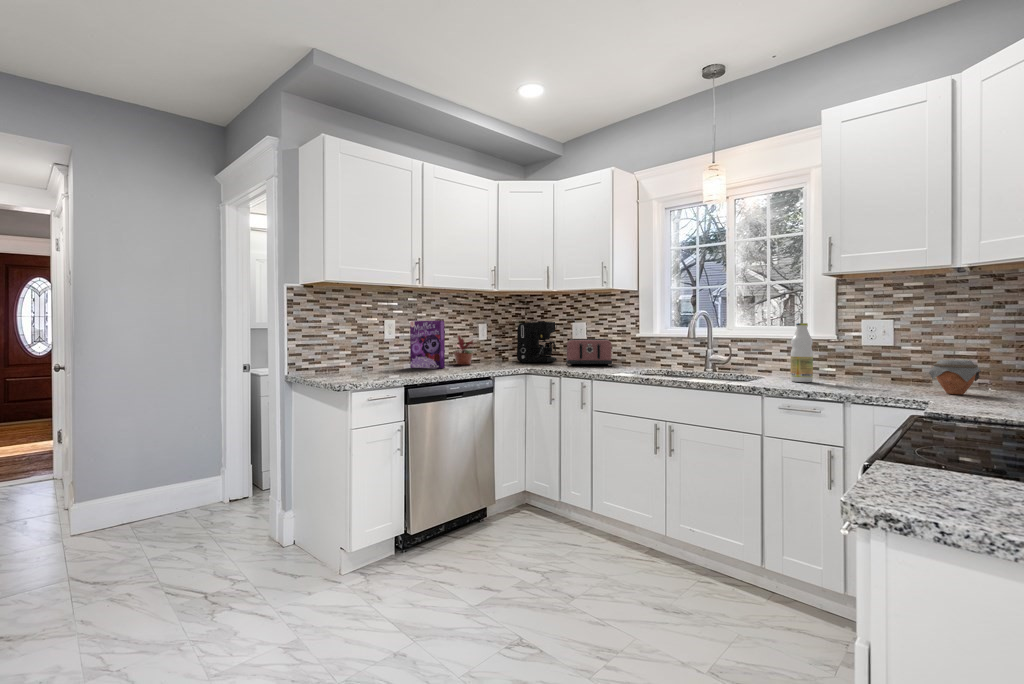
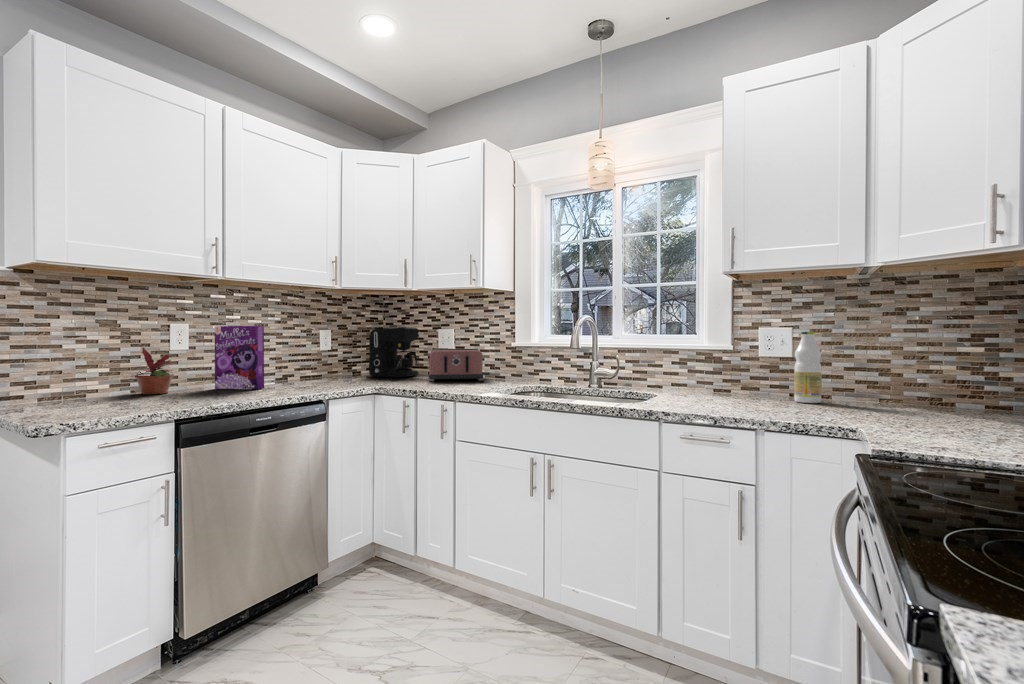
bottle: present [790,323,813,382] -> present [794,332,822,403]
potted plant: present [452,336,474,365] -> present [131,347,178,394]
jar: present [929,359,981,394] -> none [838,374,893,415]

